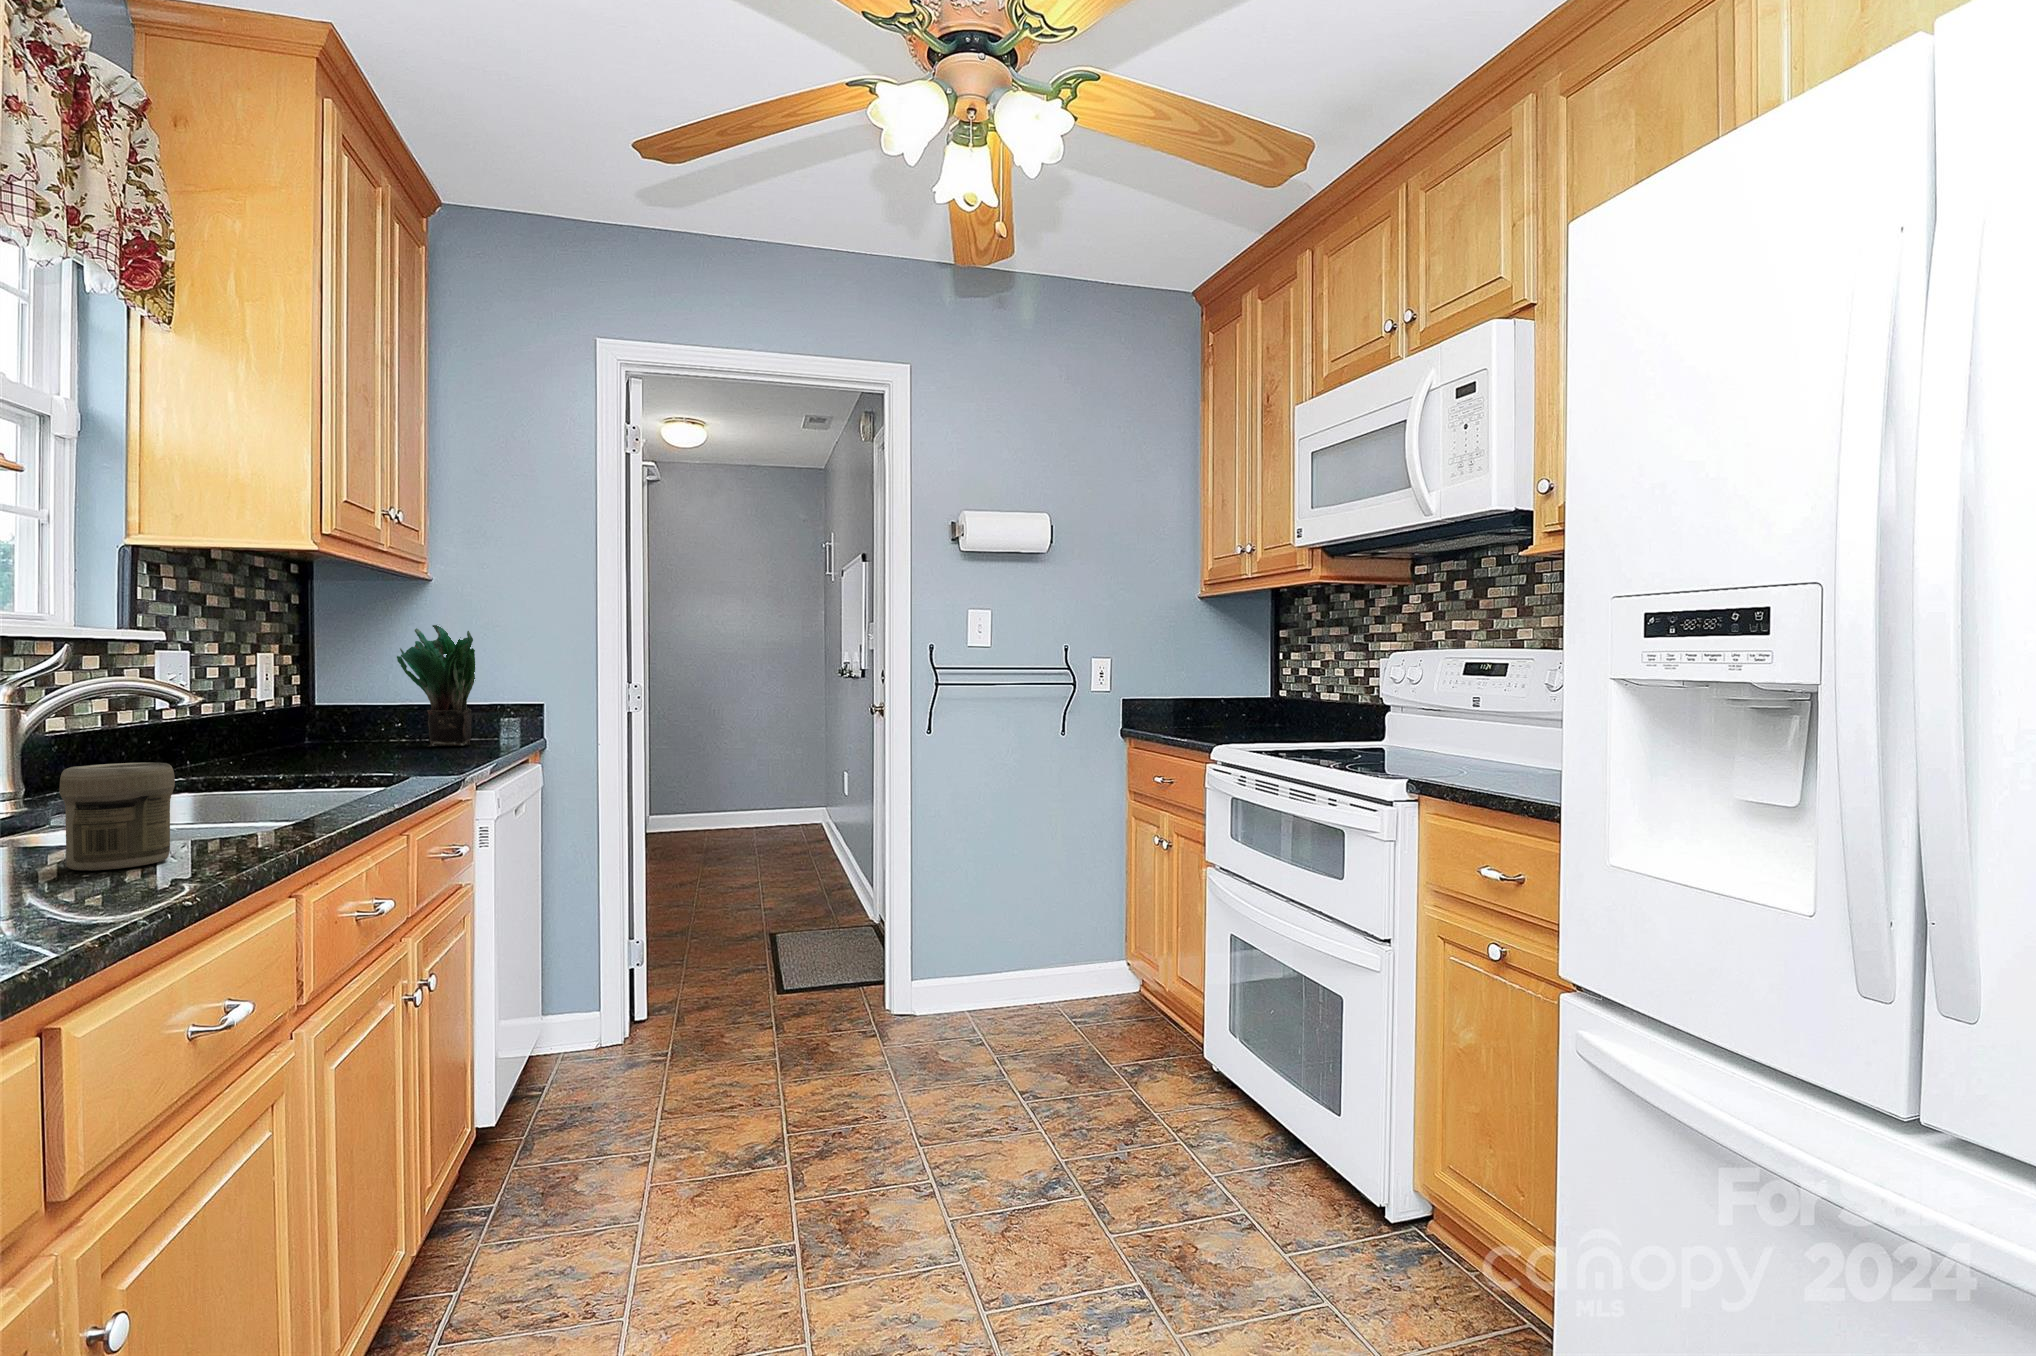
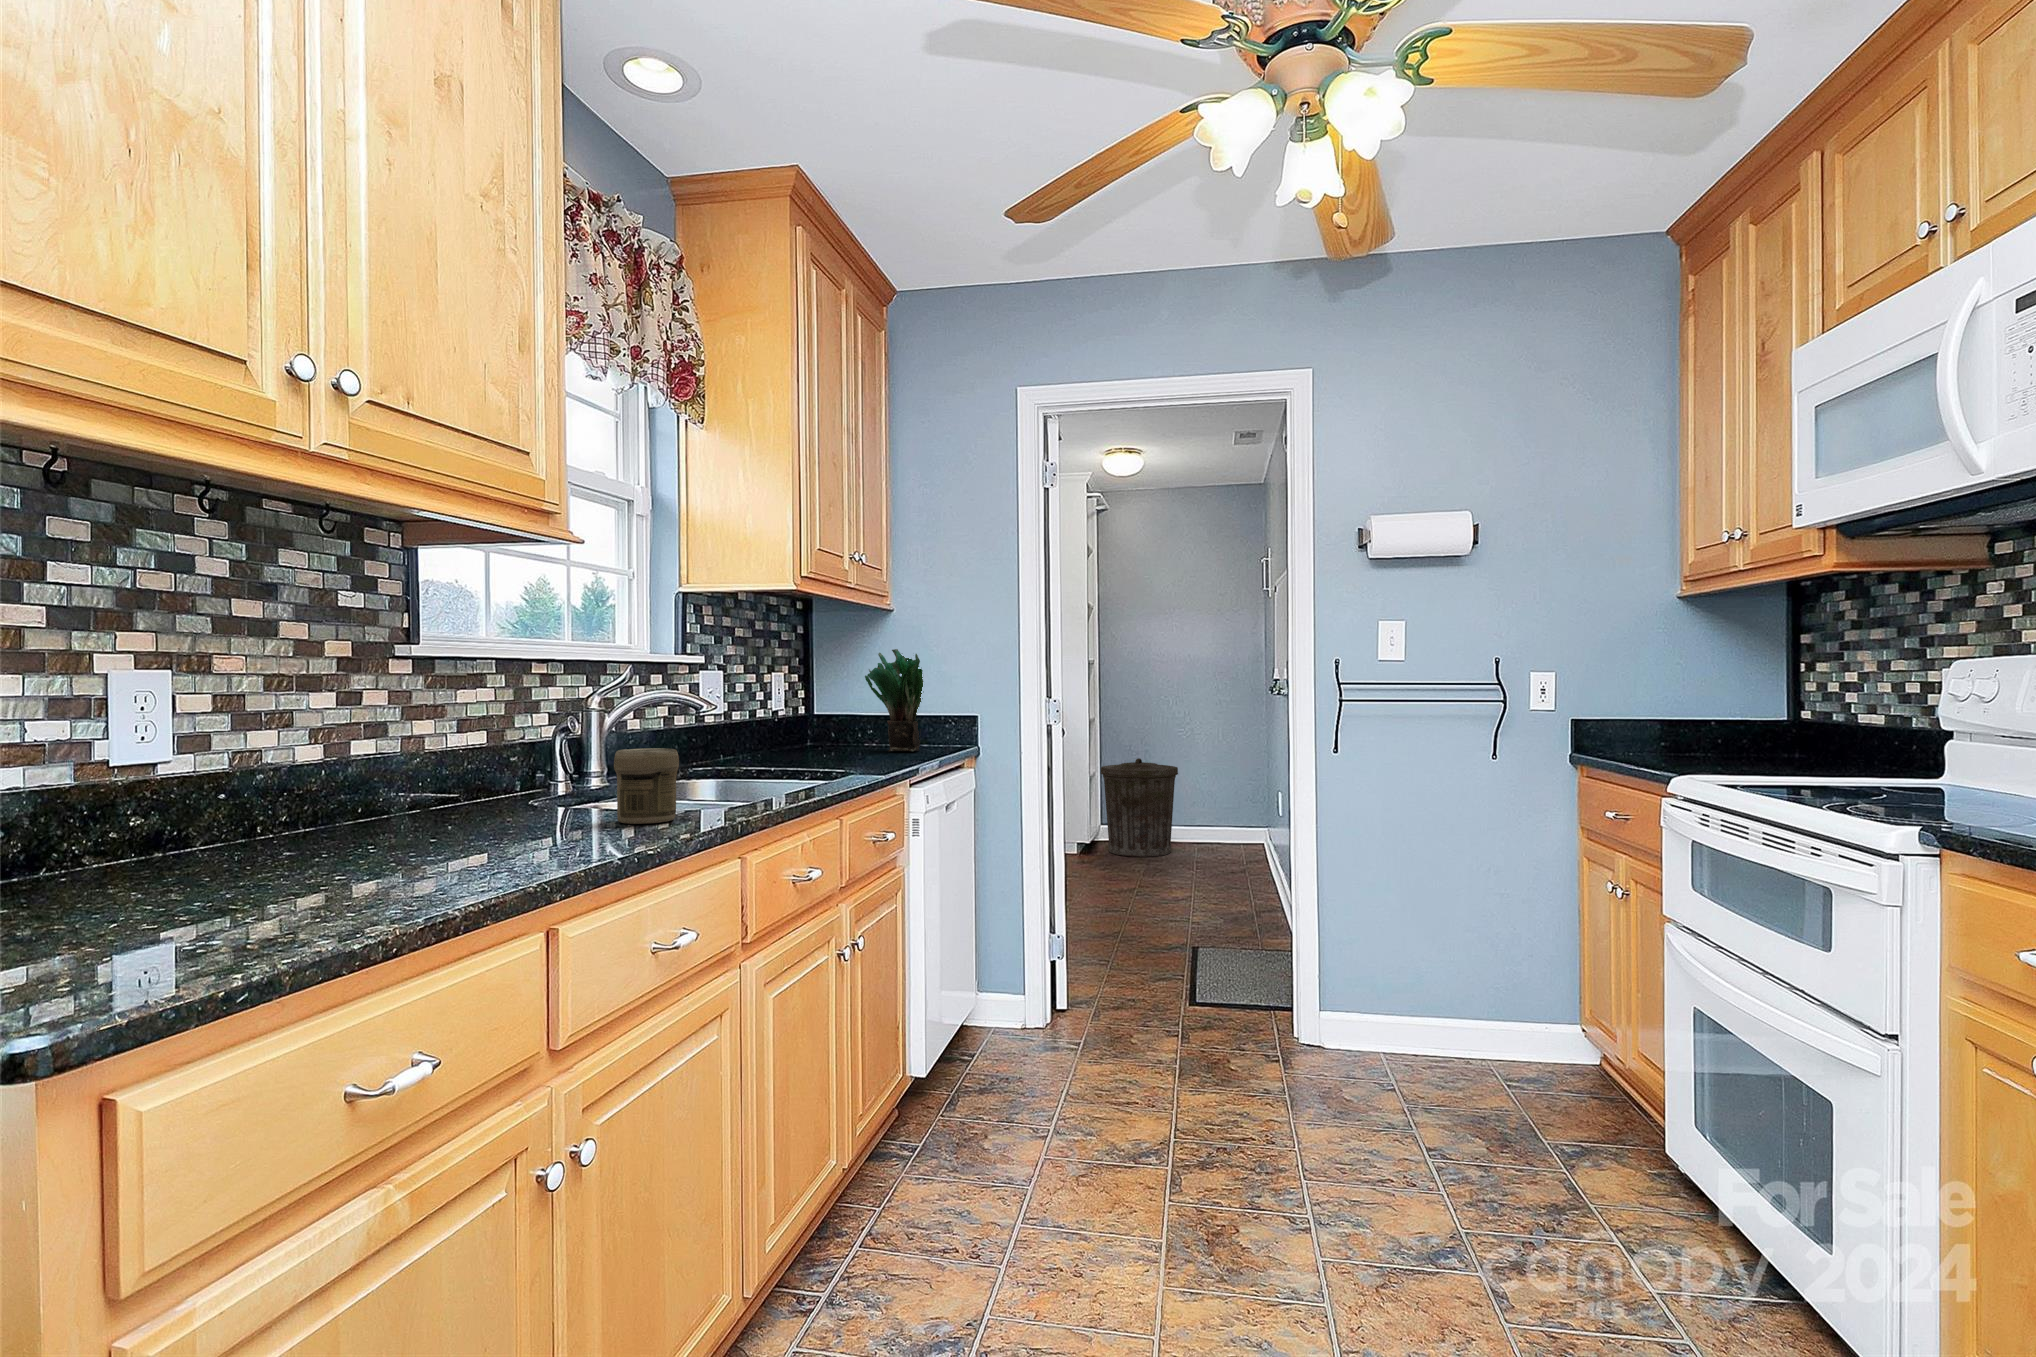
trash can: none [663,742,748,844] -> present [1101,758,1178,857]

